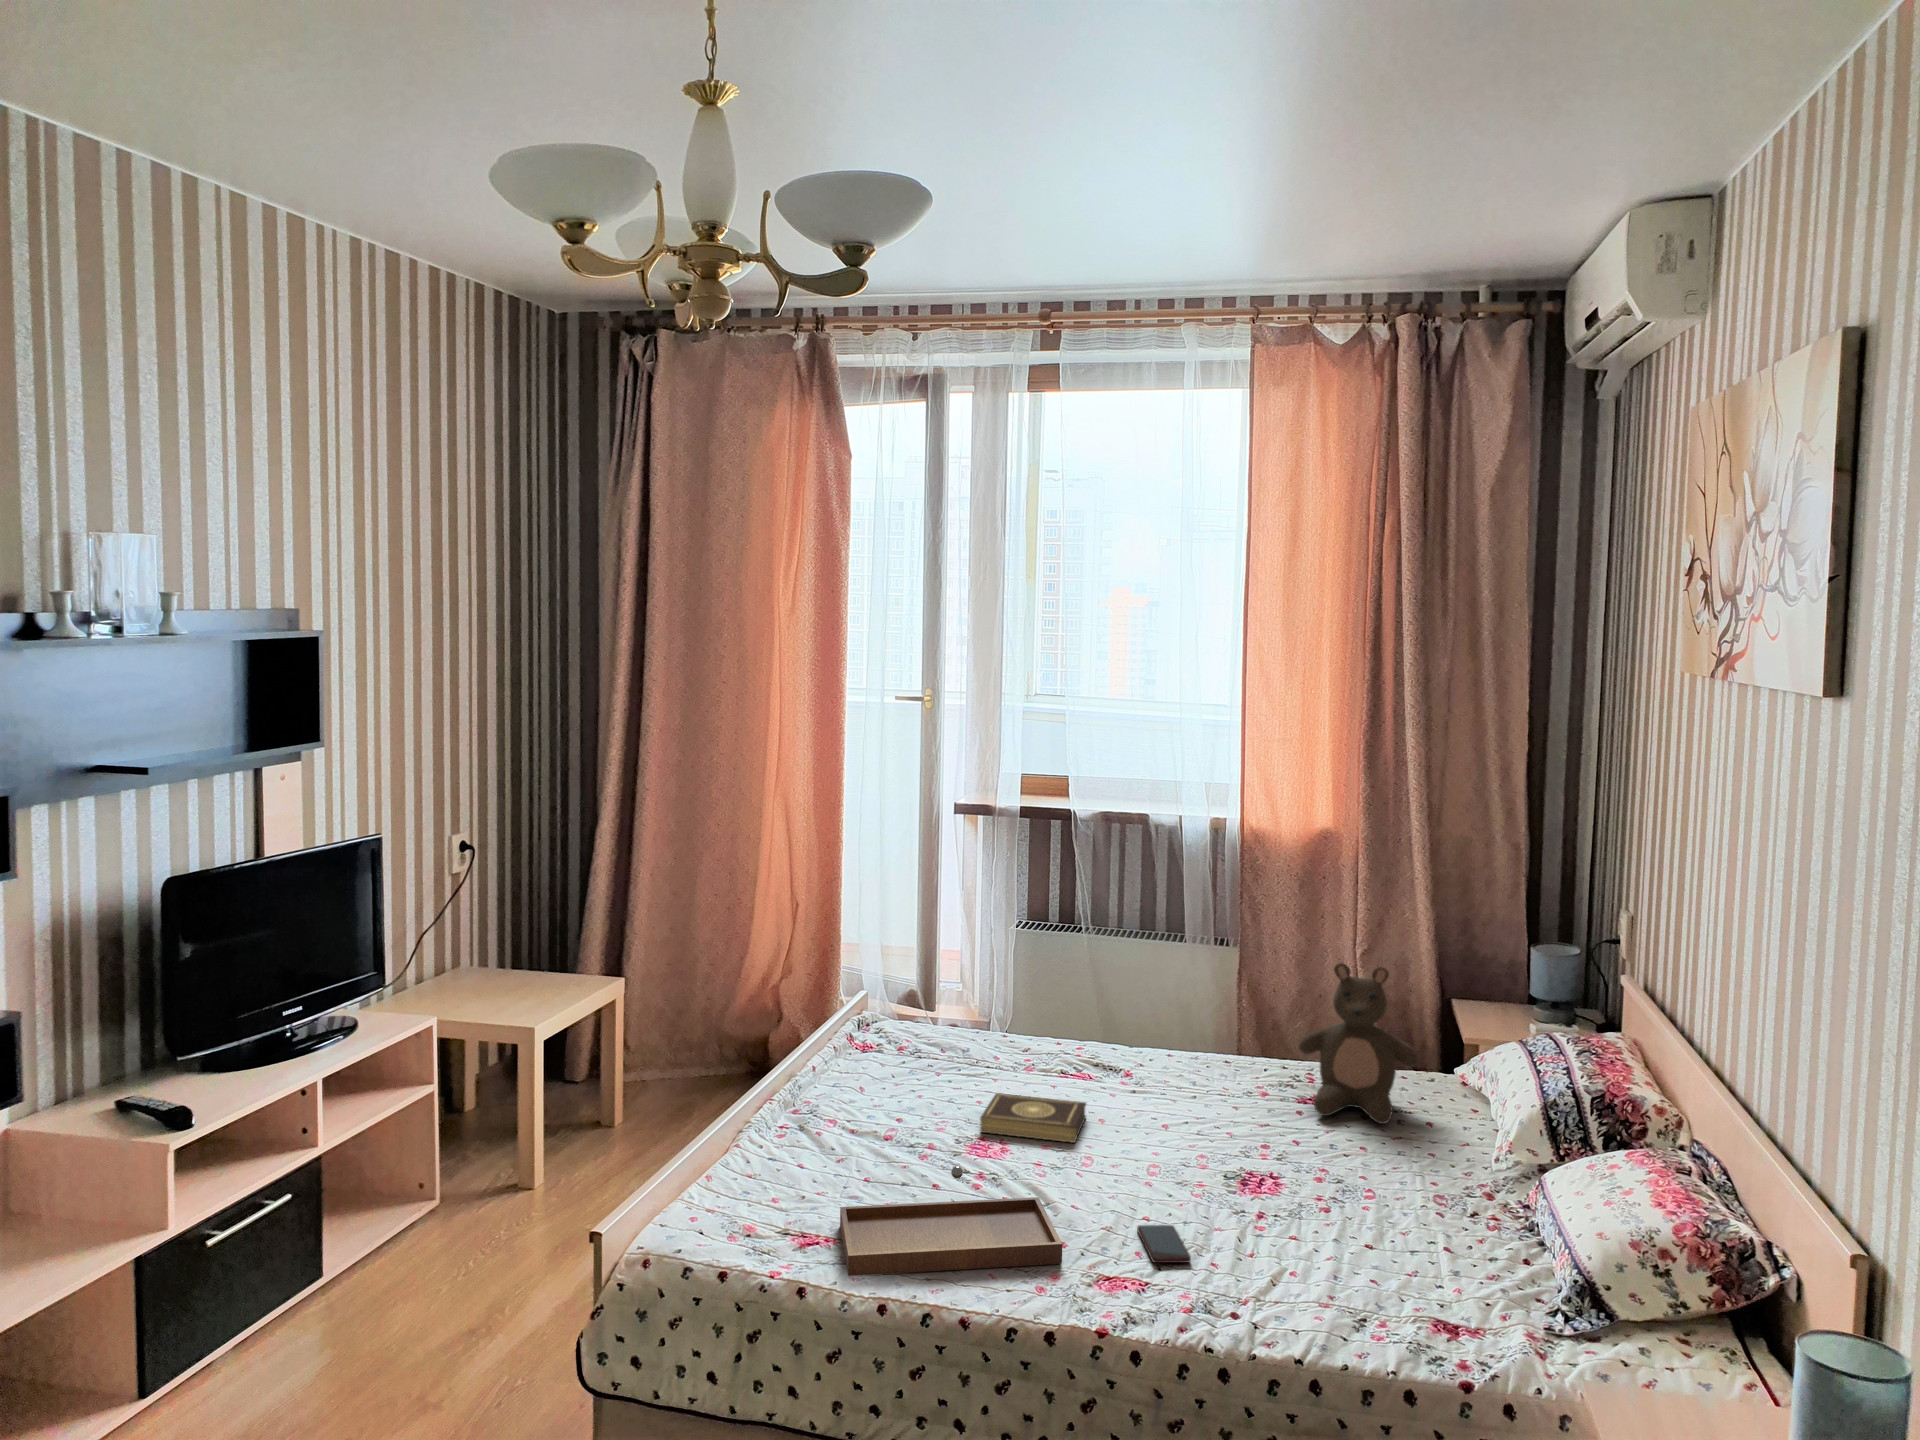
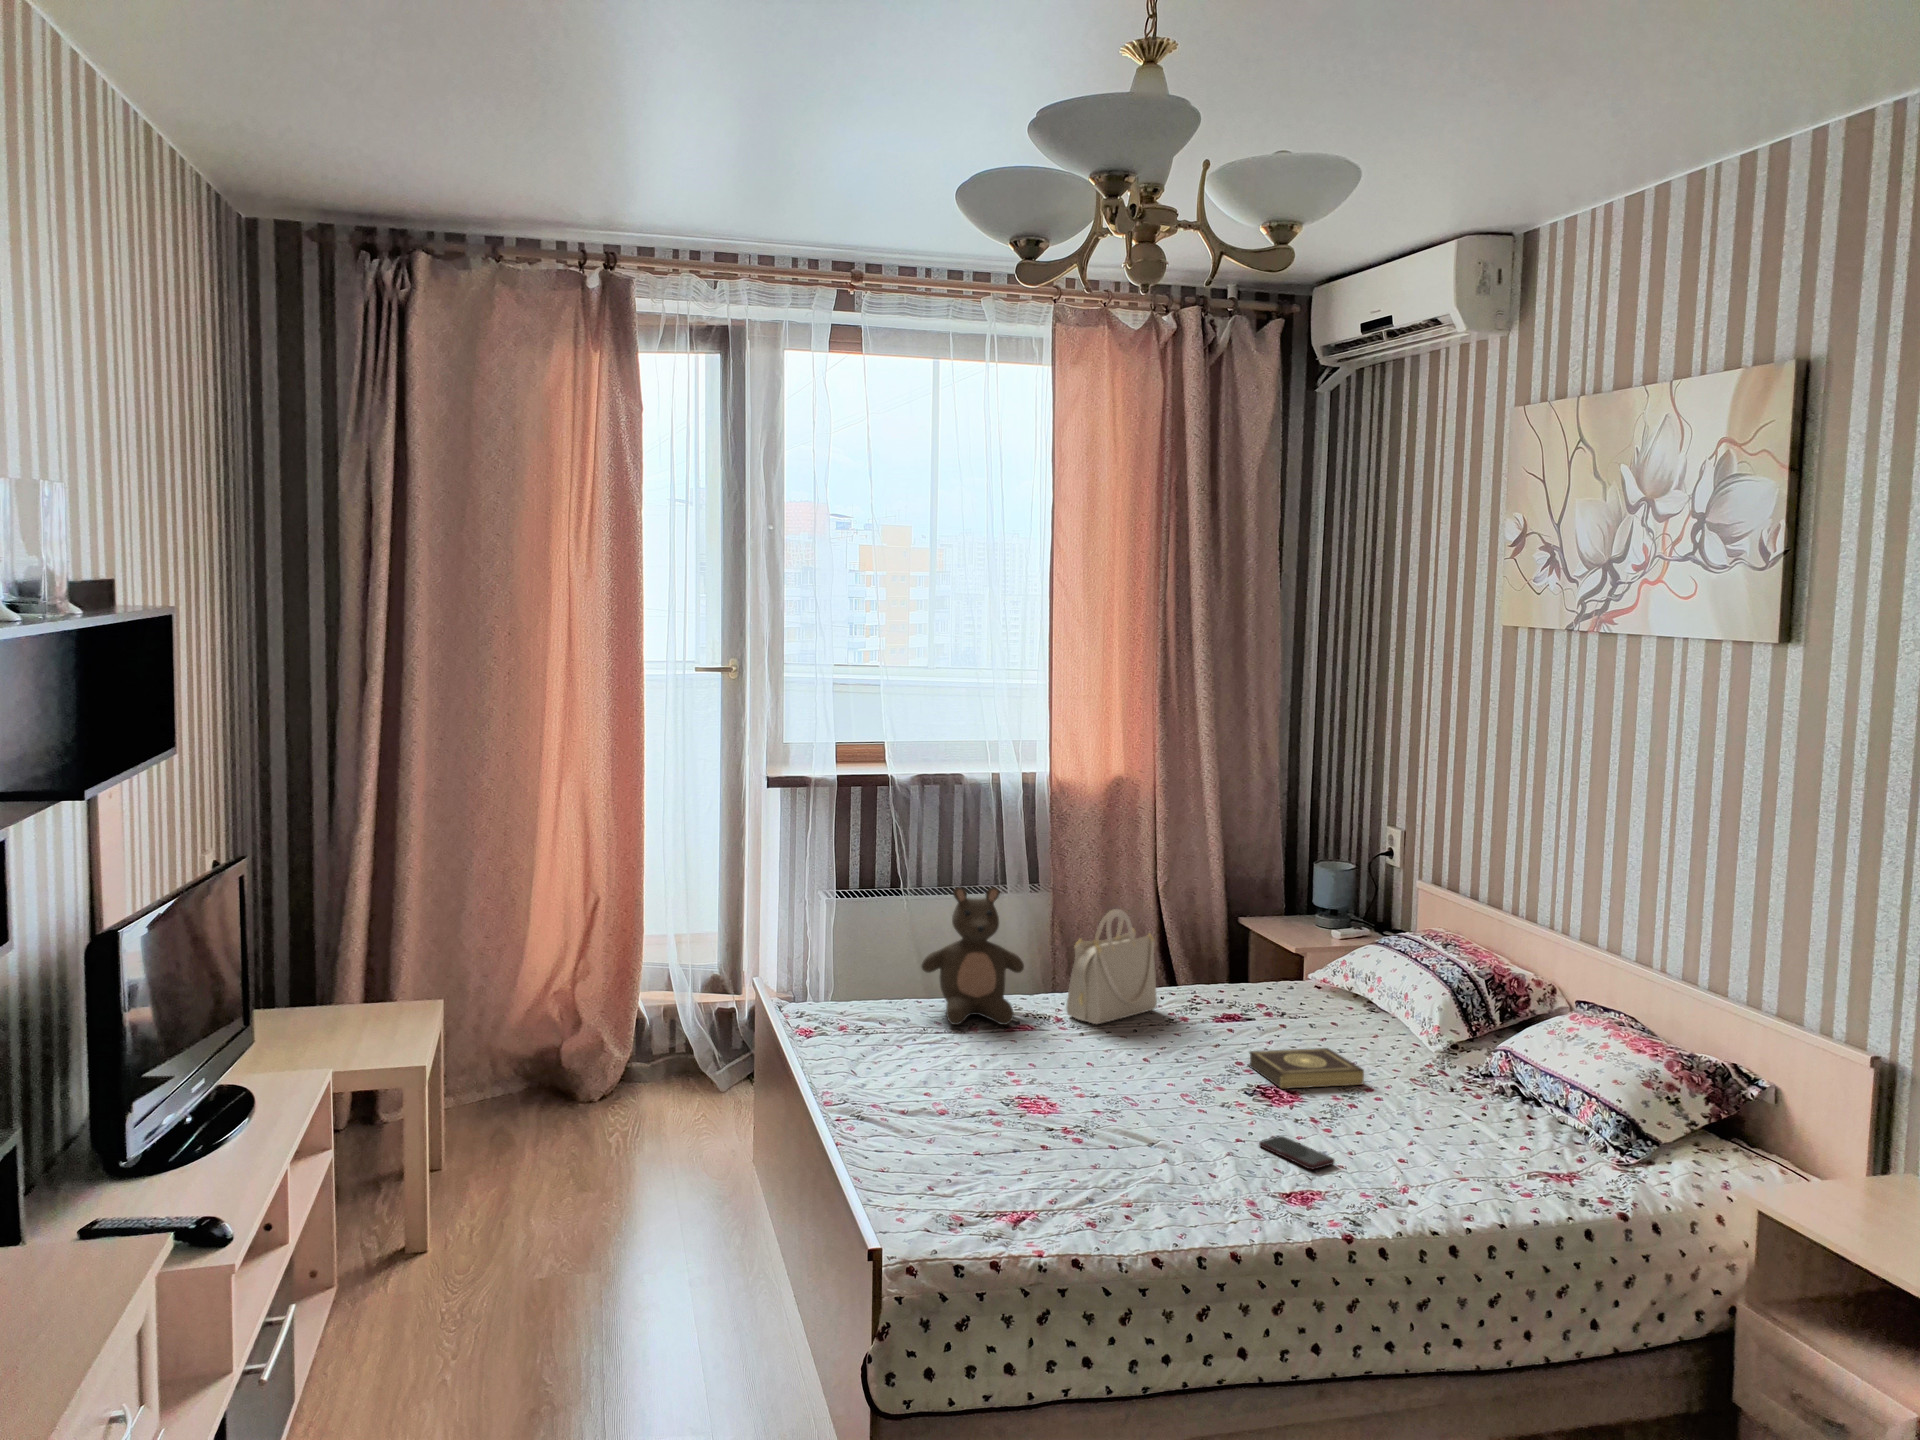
stuffed bear: present [1299,963,1419,1124] -> present [922,887,1024,1025]
handbag: none [1135,965,1245,1085] -> present [1066,909,1157,1024]
book: present [980,1093,1086,1143] -> present [1249,1048,1364,1089]
tray: present [840,1166,1062,1276] -> none [1025,1112,1249,1237]

